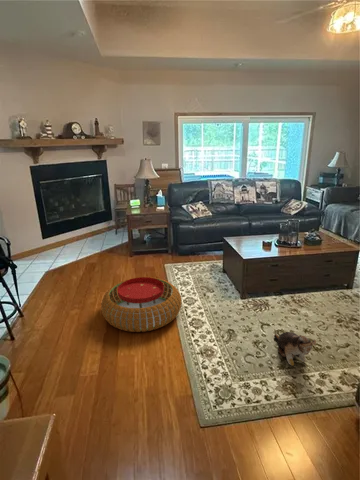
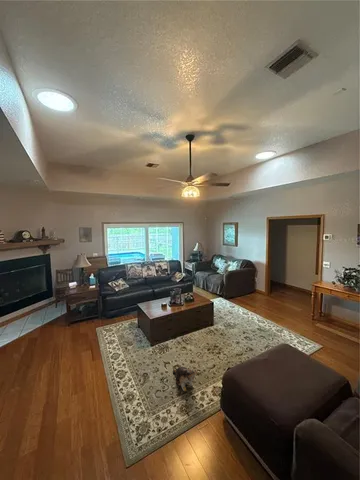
pouf: present [101,277,181,332] -> none [42,343,109,395]

